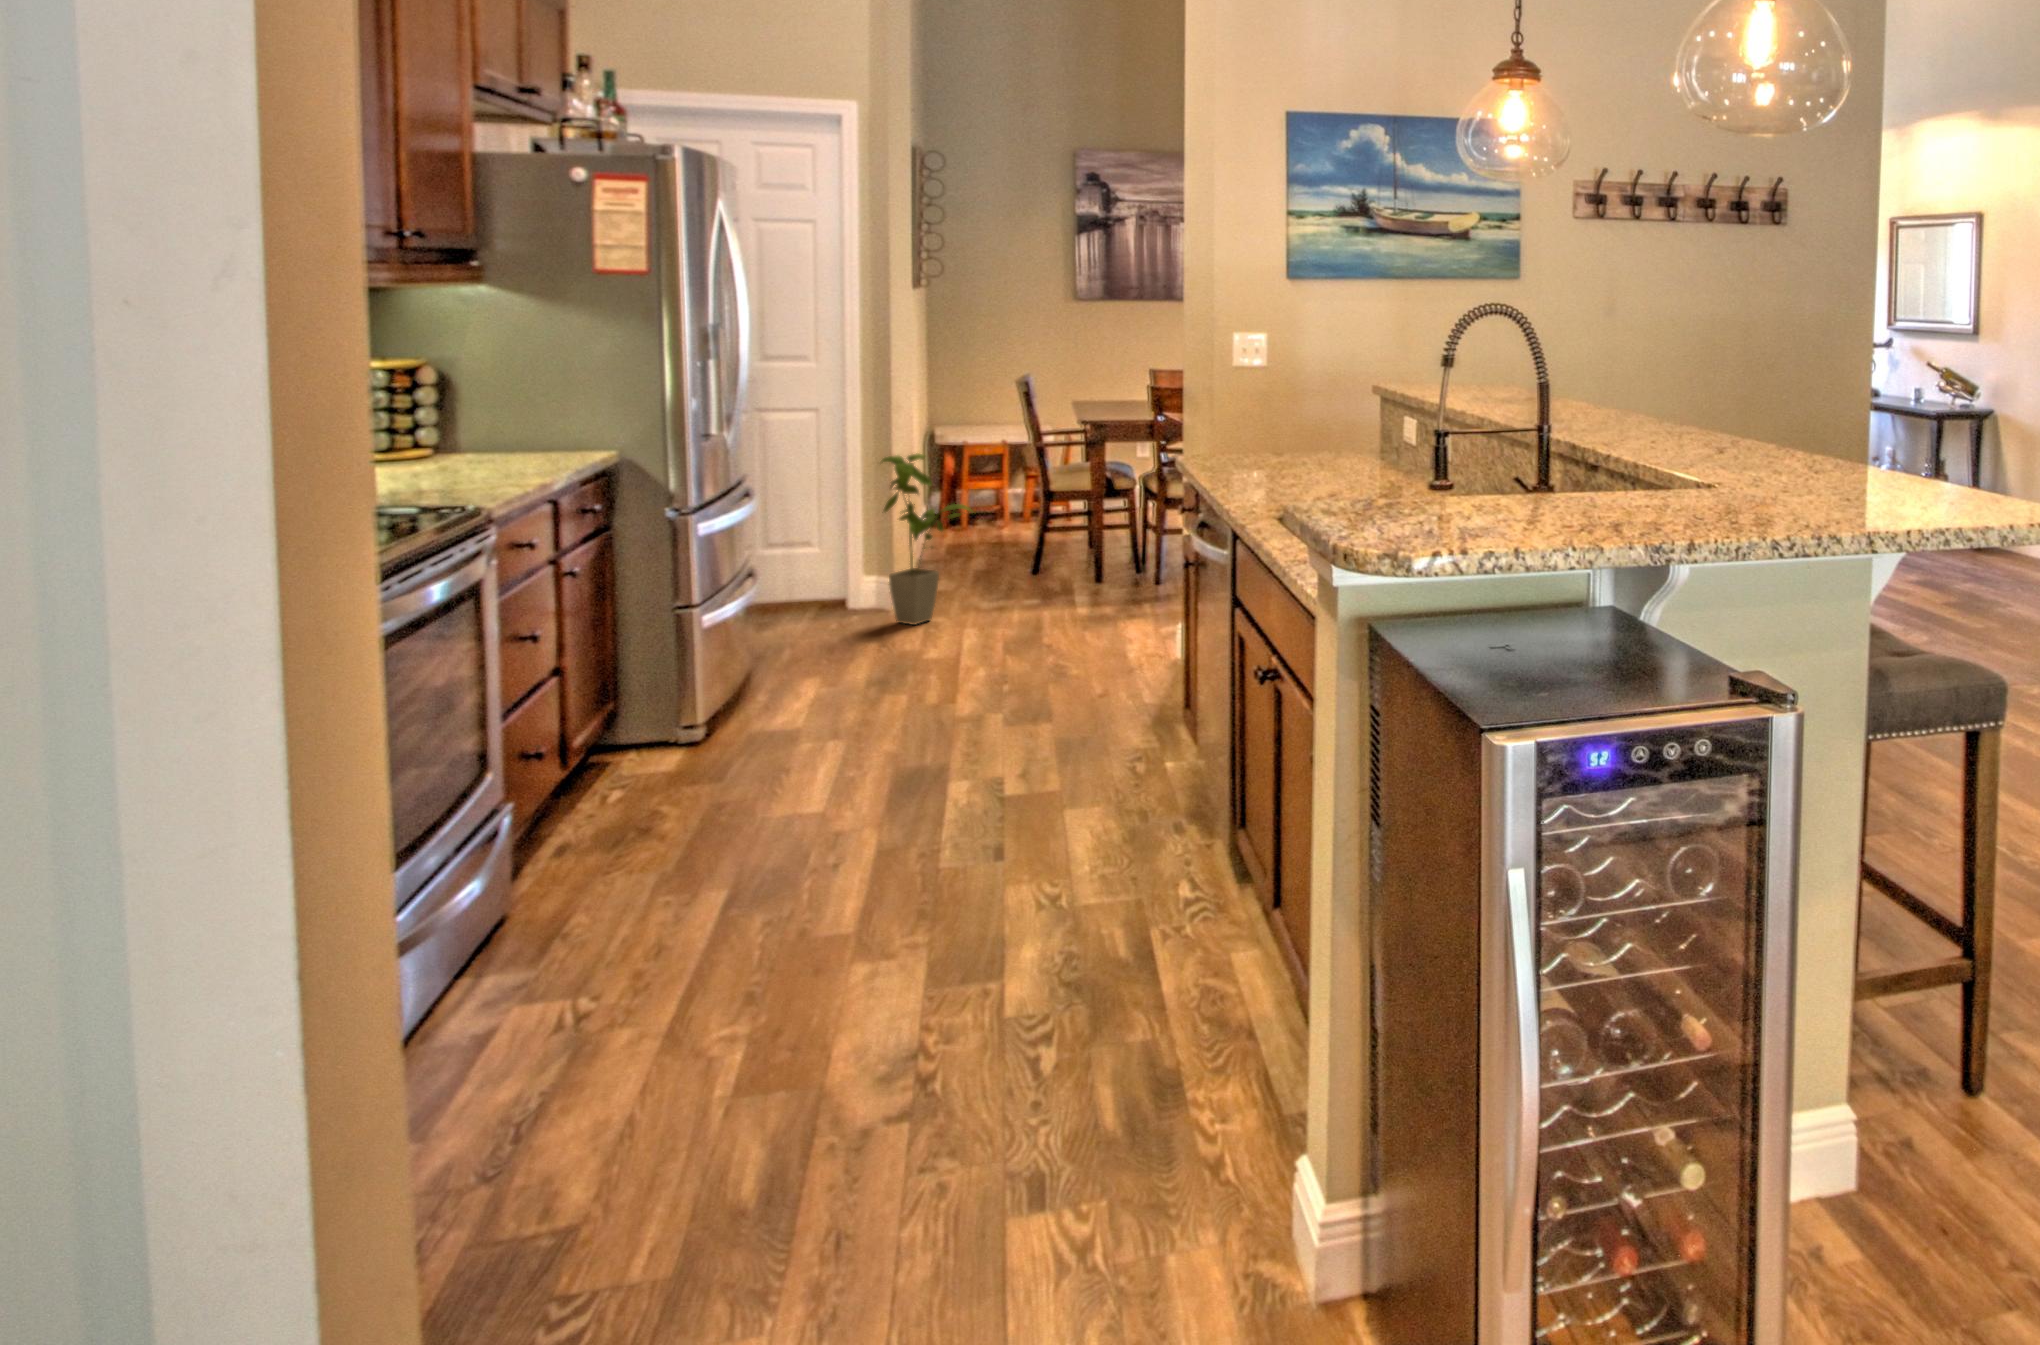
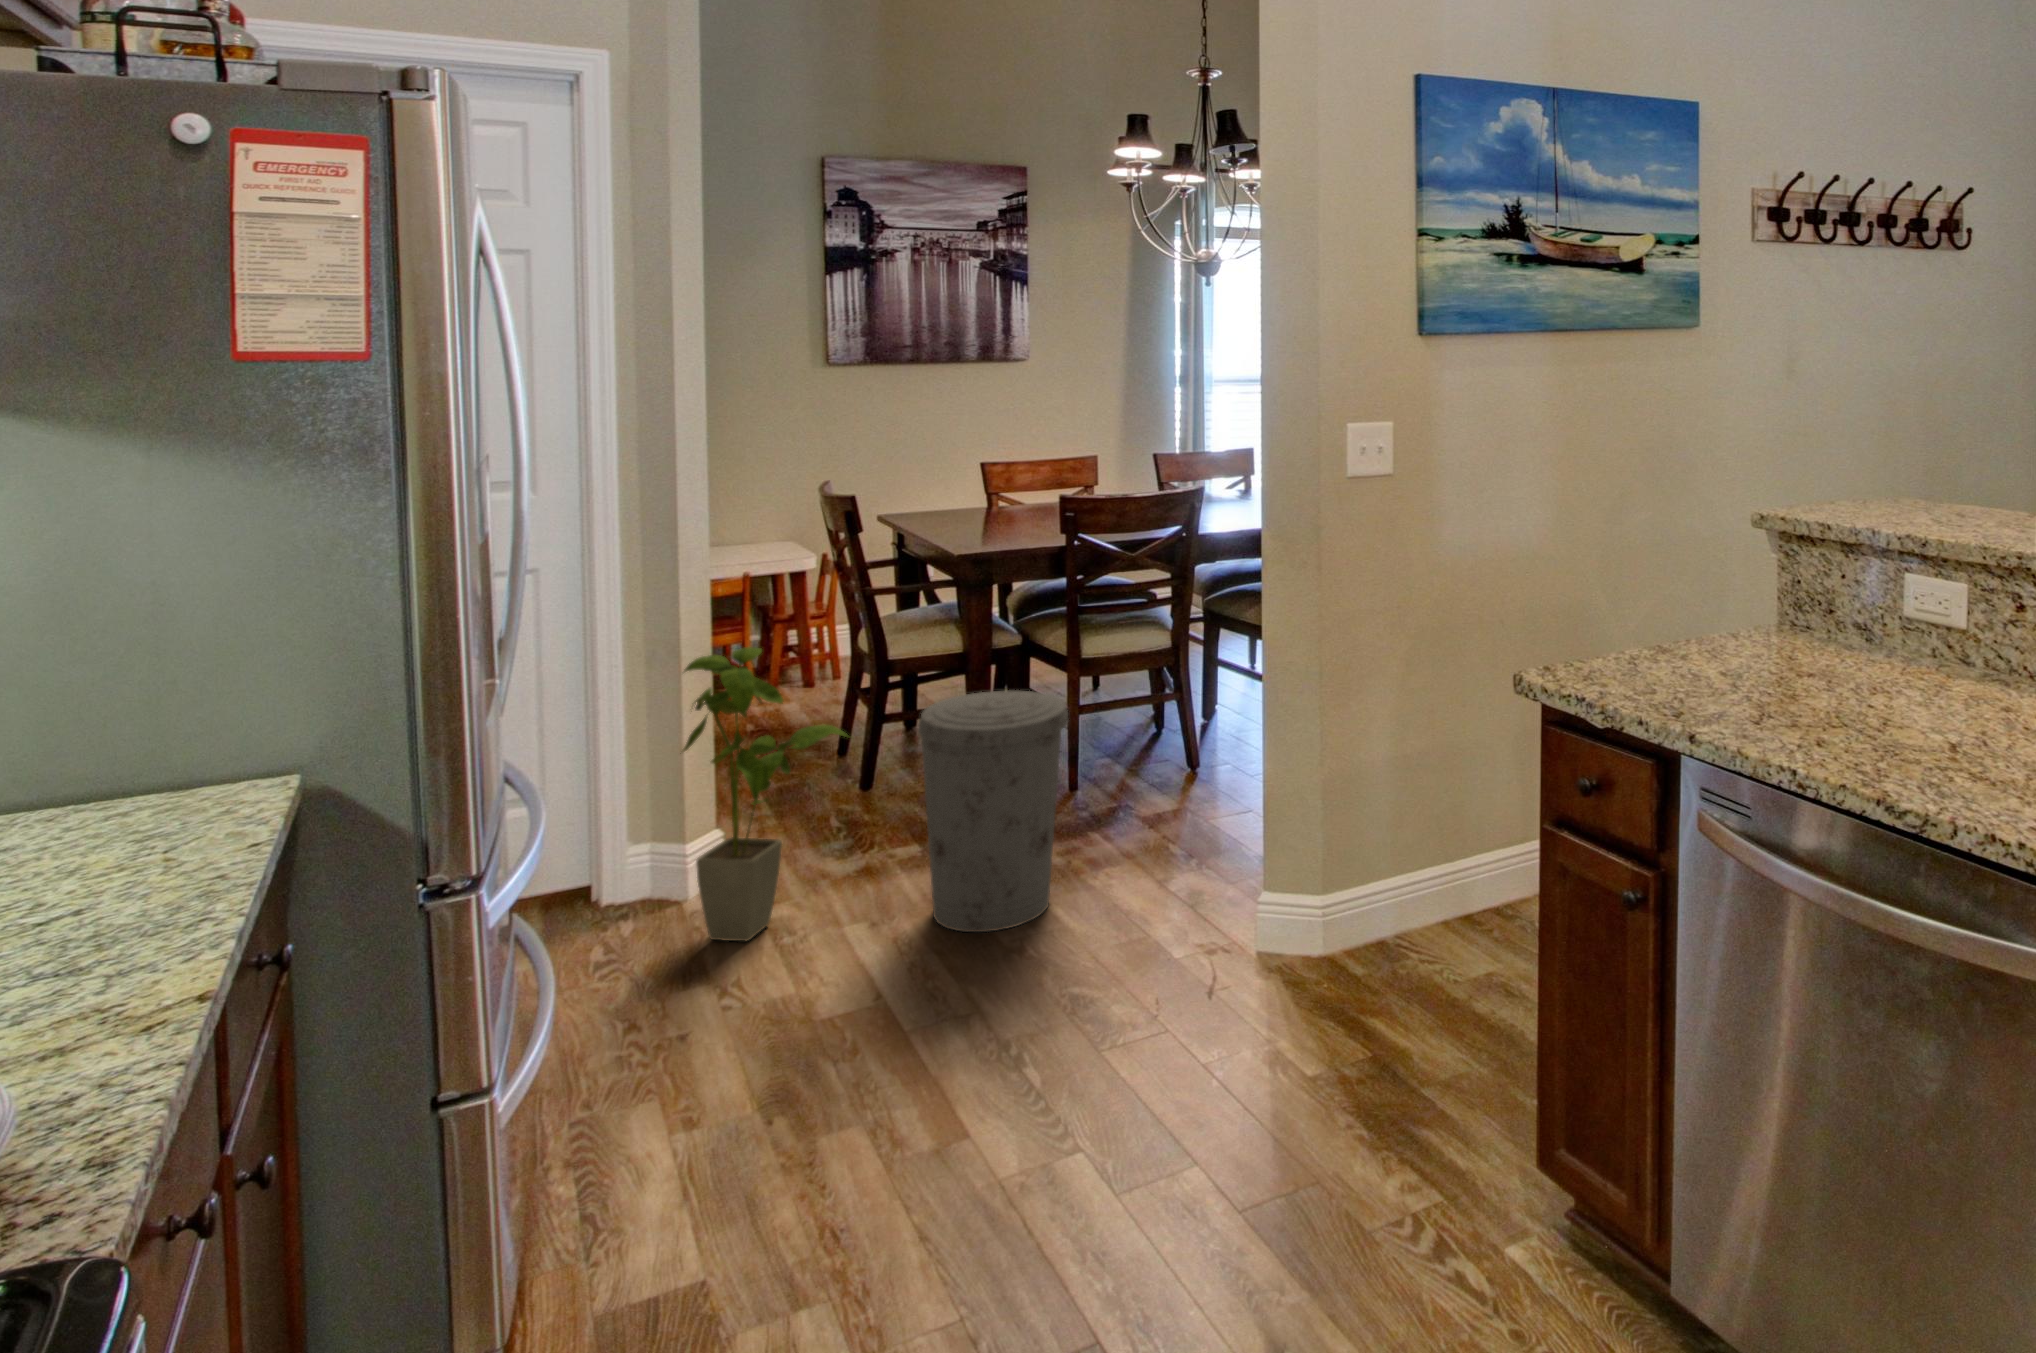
trash can: none [1010,496,1102,634] -> present [918,691,1068,932]

